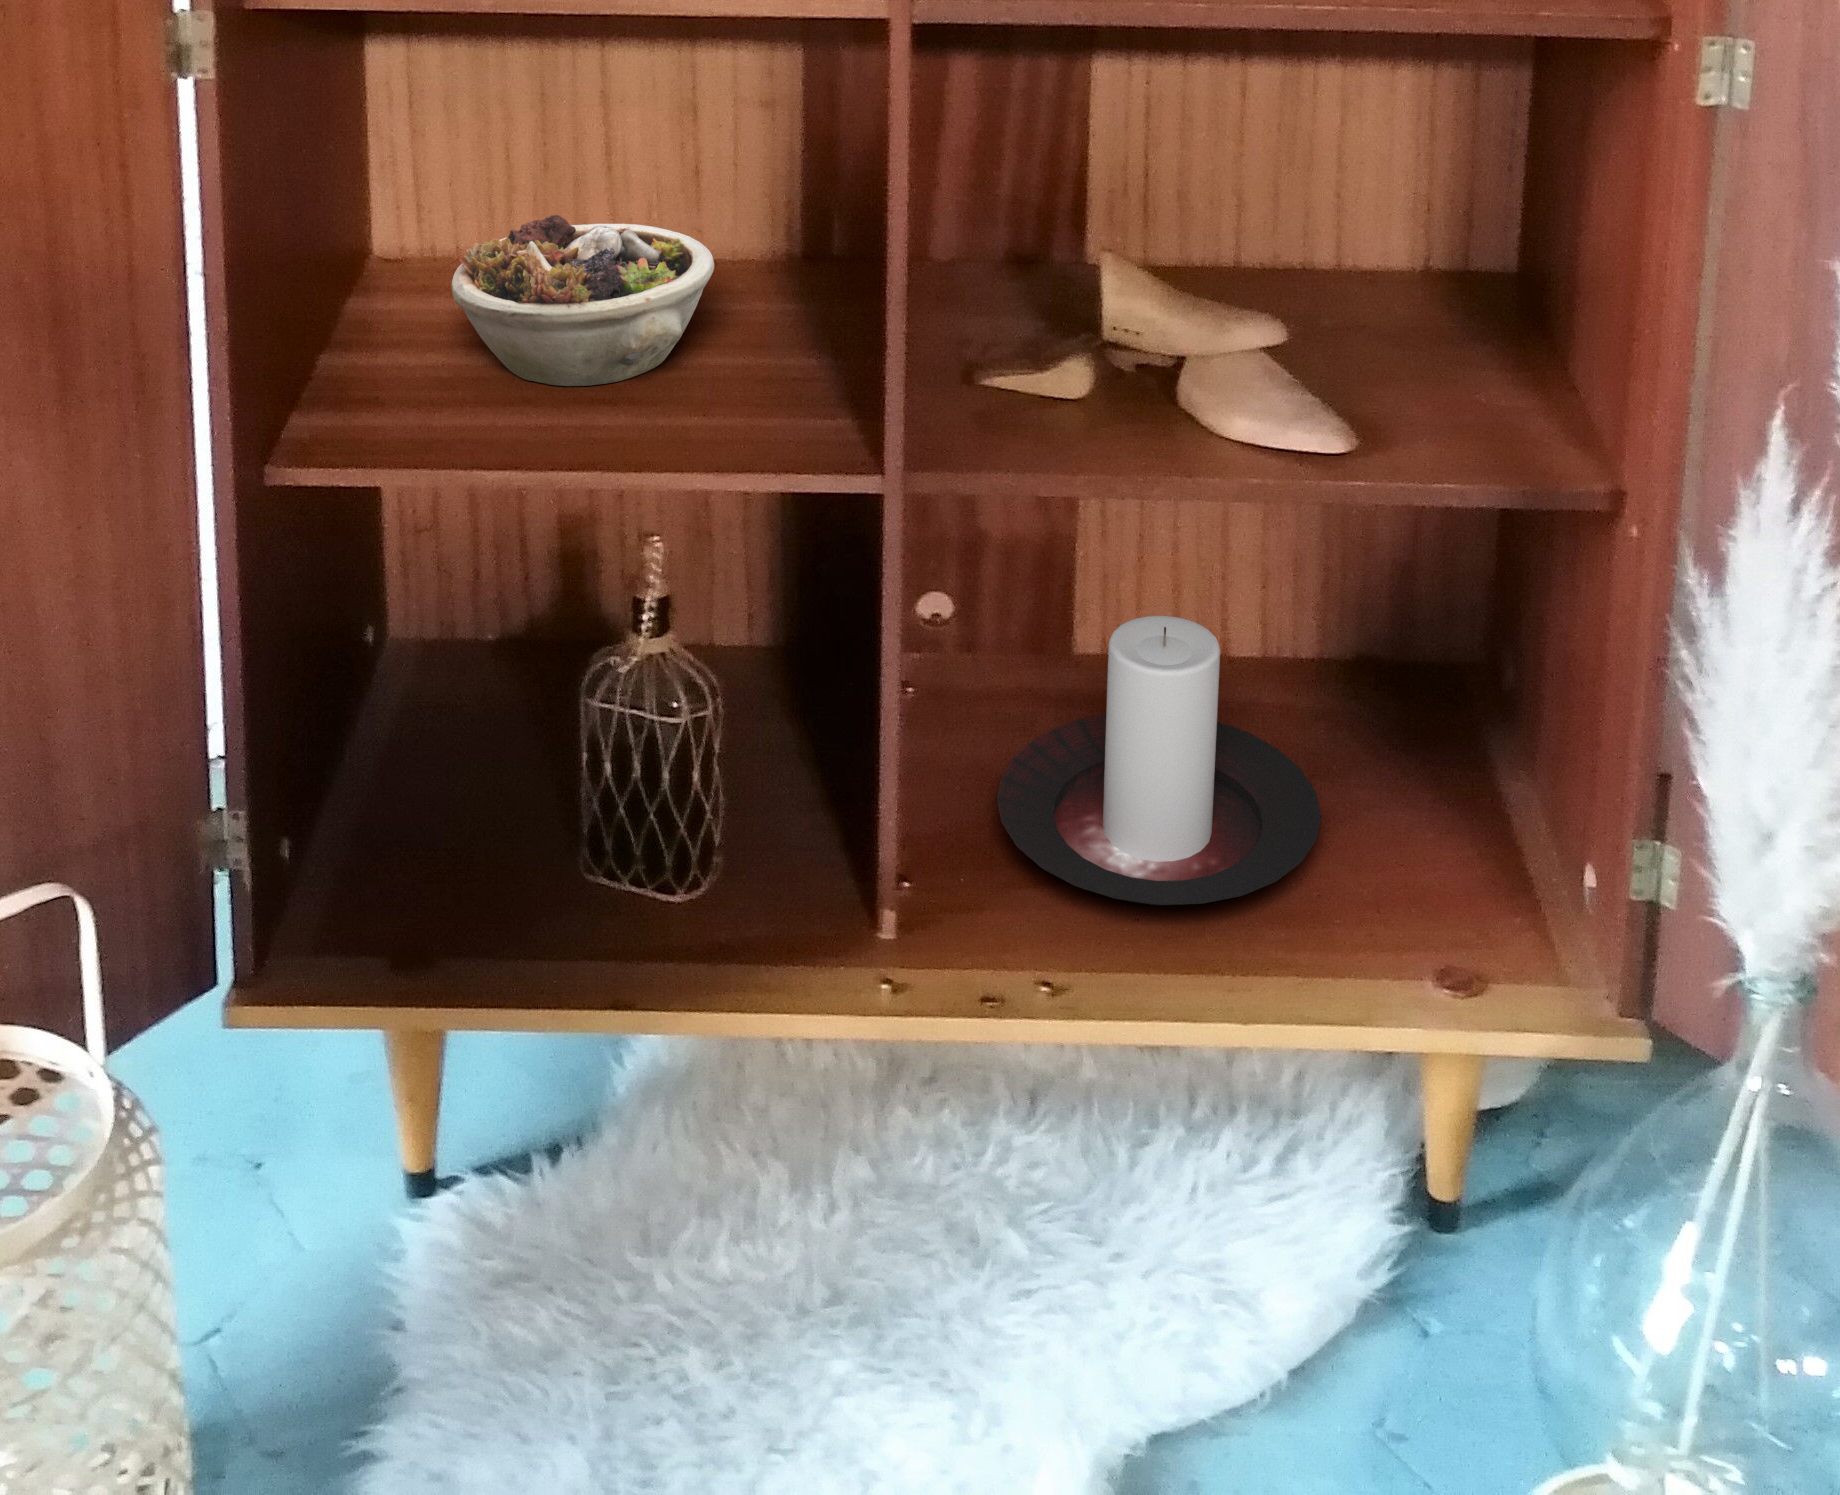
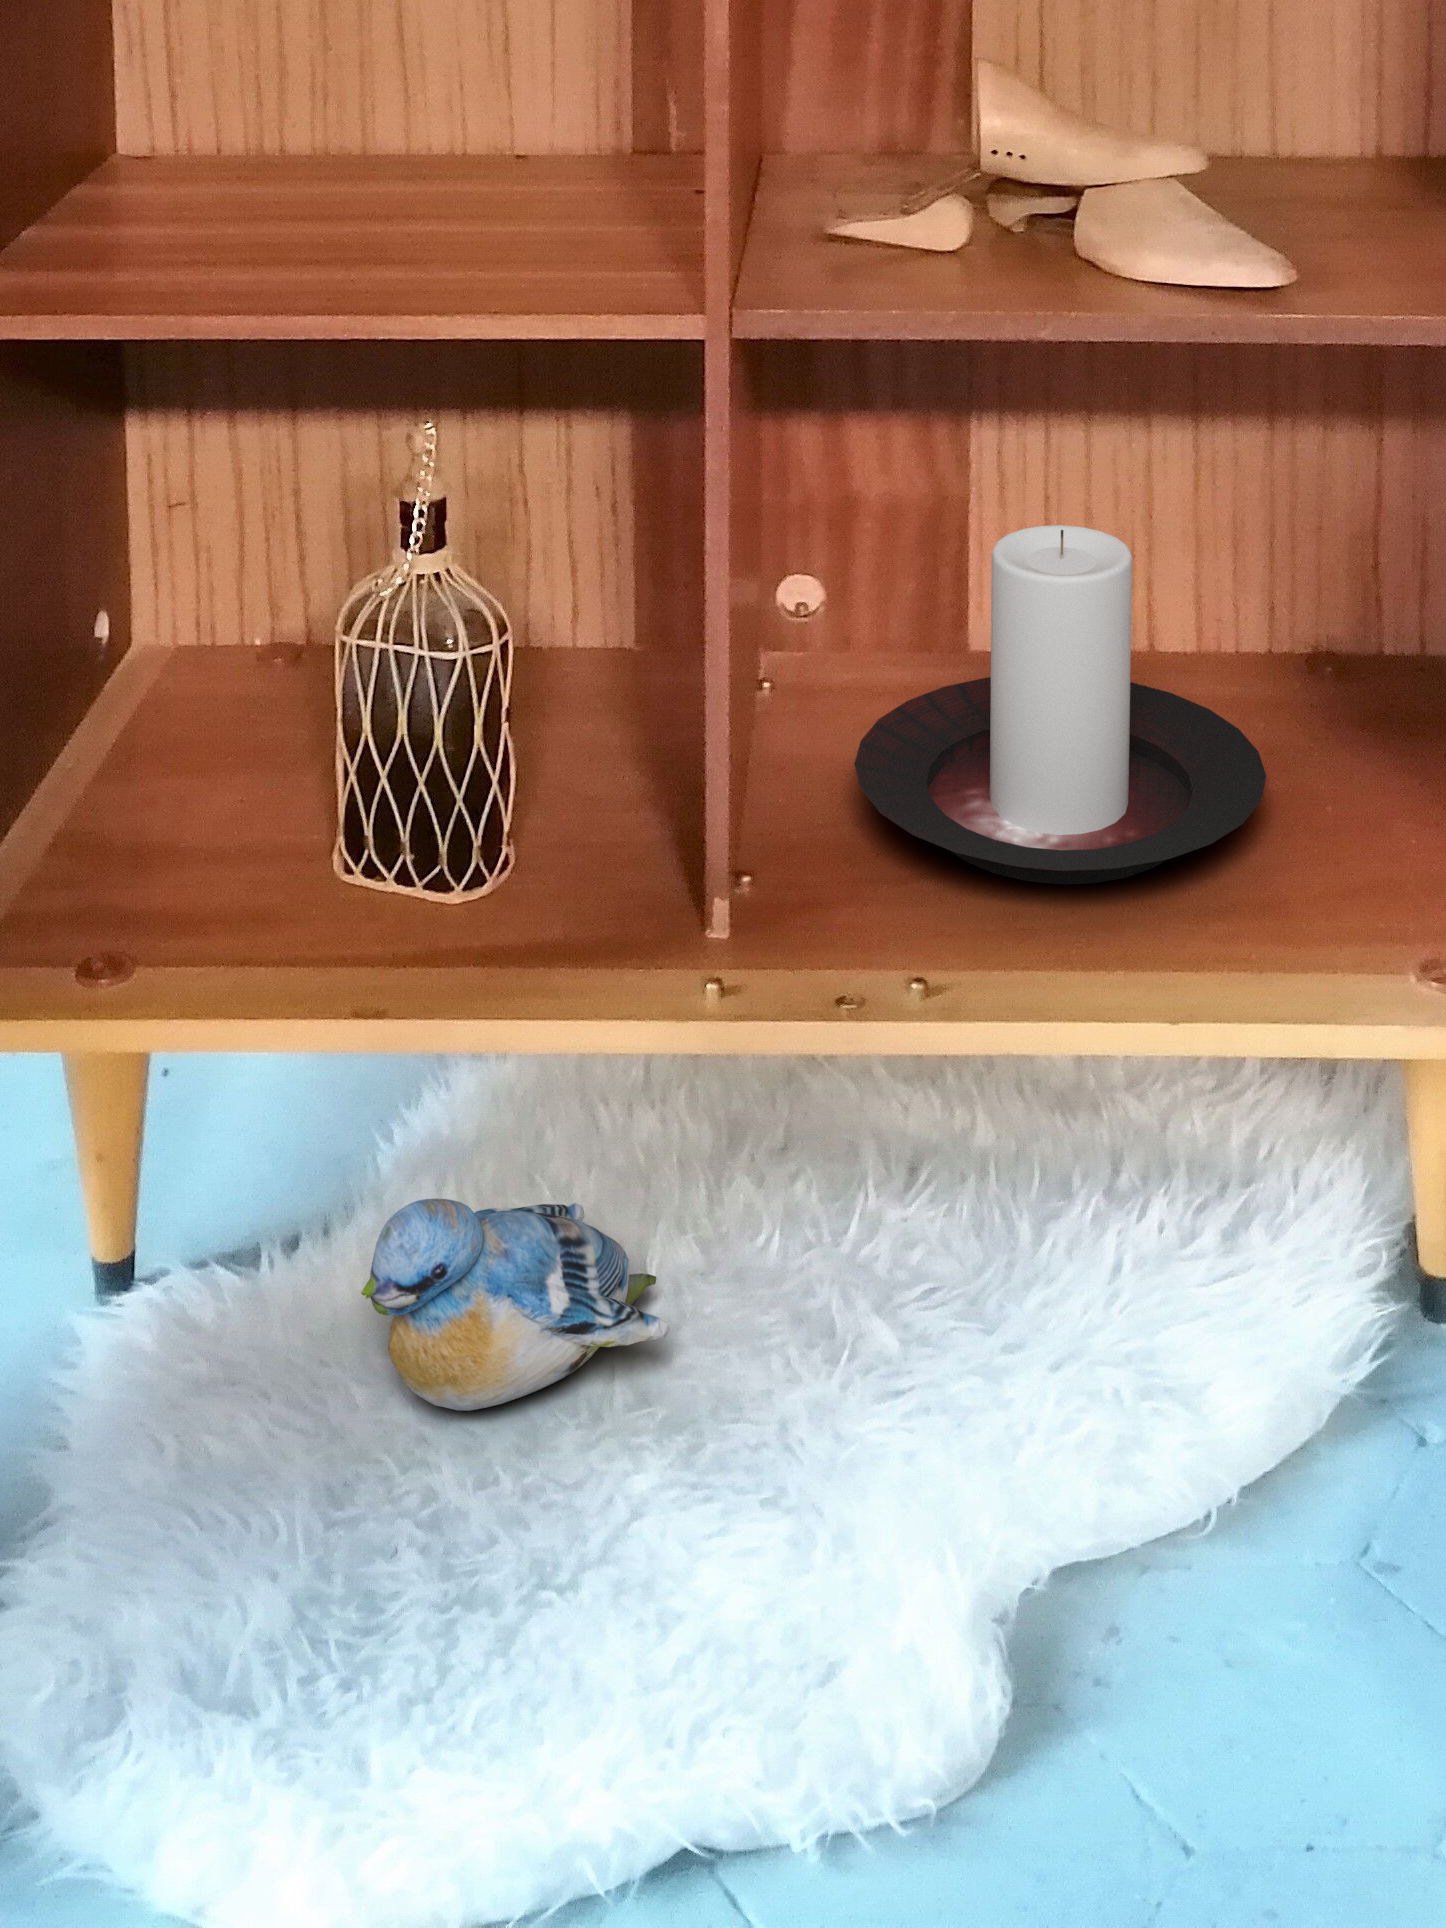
succulent planter: present [451,215,714,386] -> none [167,47,494,238]
plush toy: none [615,1140,849,1309] -> present [361,1199,670,1411]

